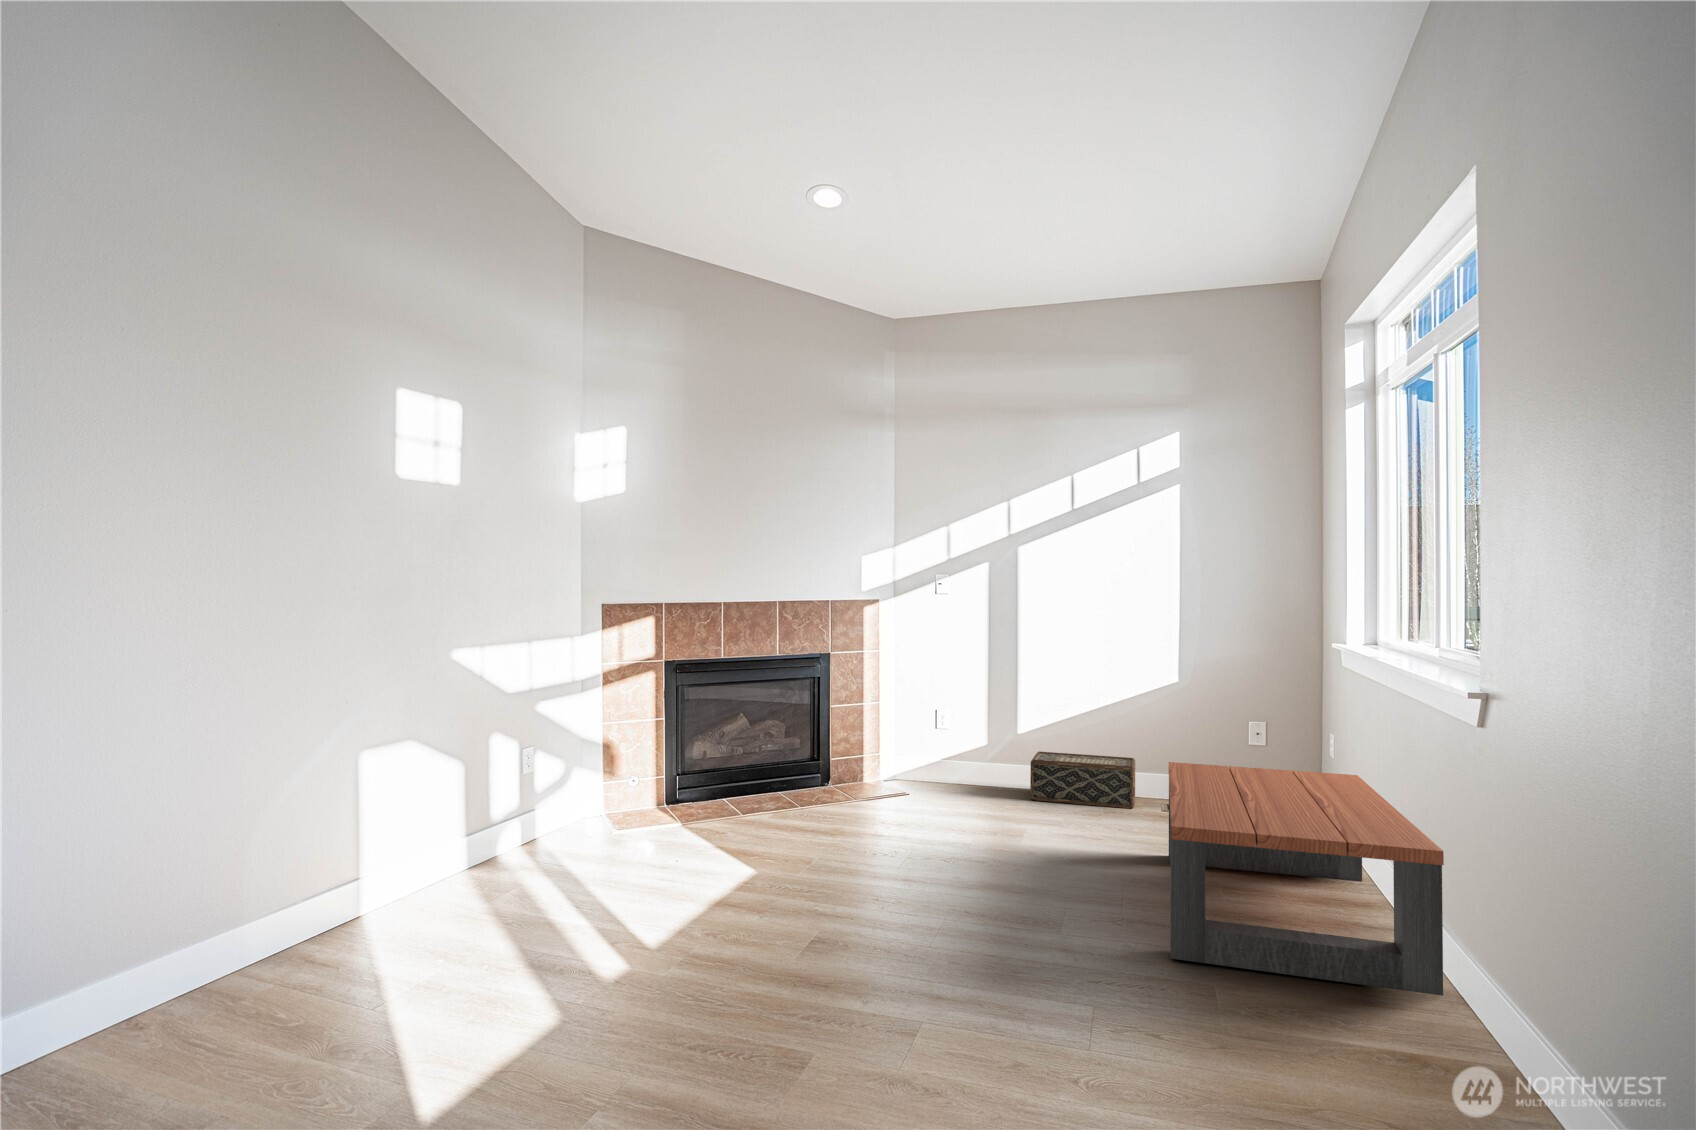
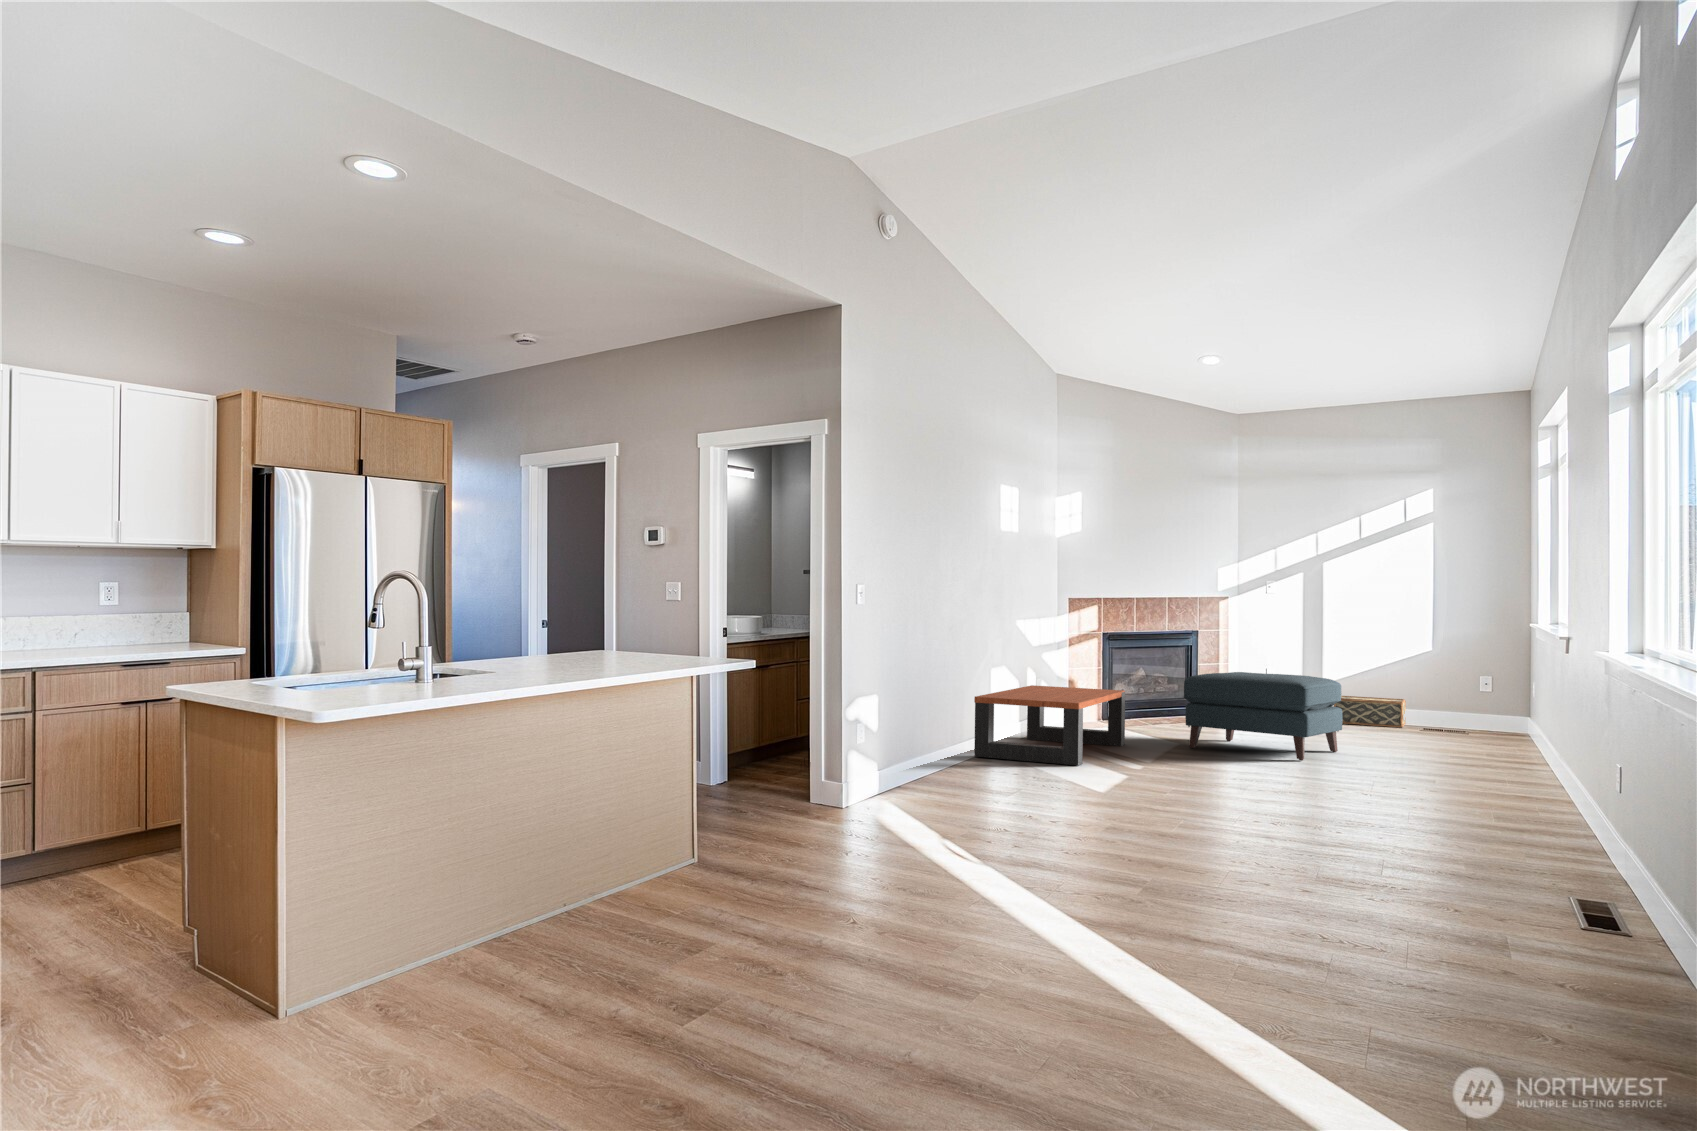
ottoman: none [720,752,1043,988] -> present [1184,672,1342,761]
coffee table: present [1168,762,1444,996] -> present [974,685,1125,765]

